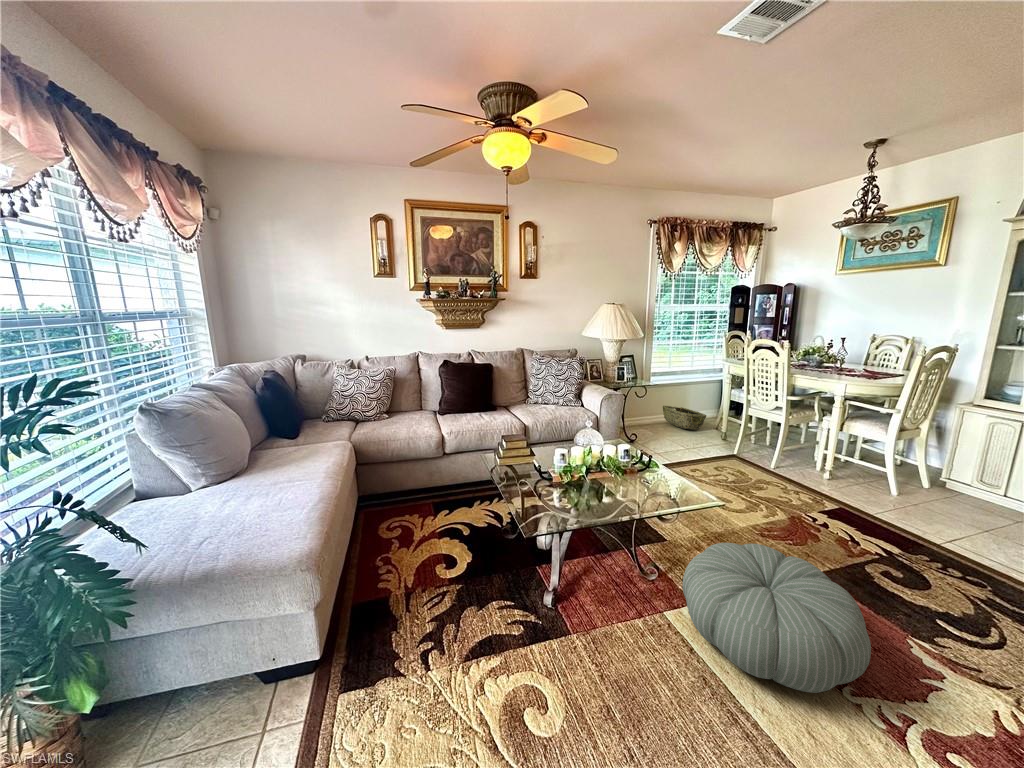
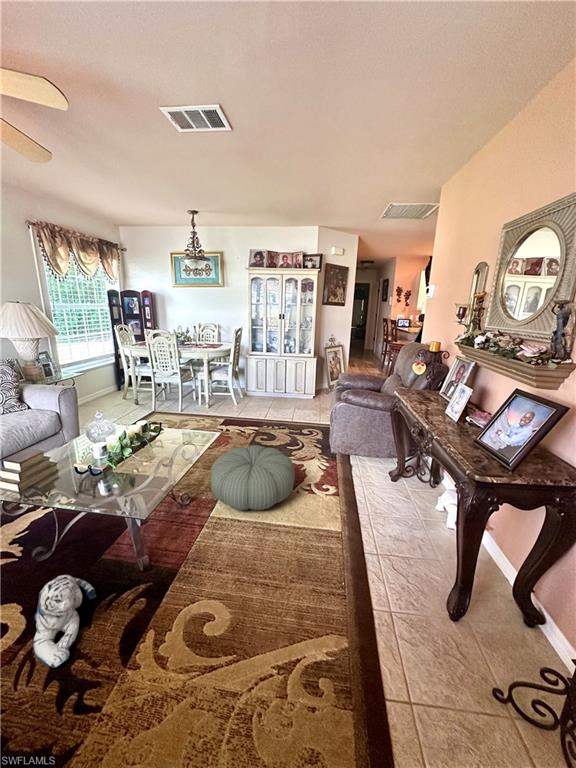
woven basket: present [663,406,706,430] -> none [79,392,120,408]
plush toy: none [445,546,513,615] -> present [33,575,96,668]

